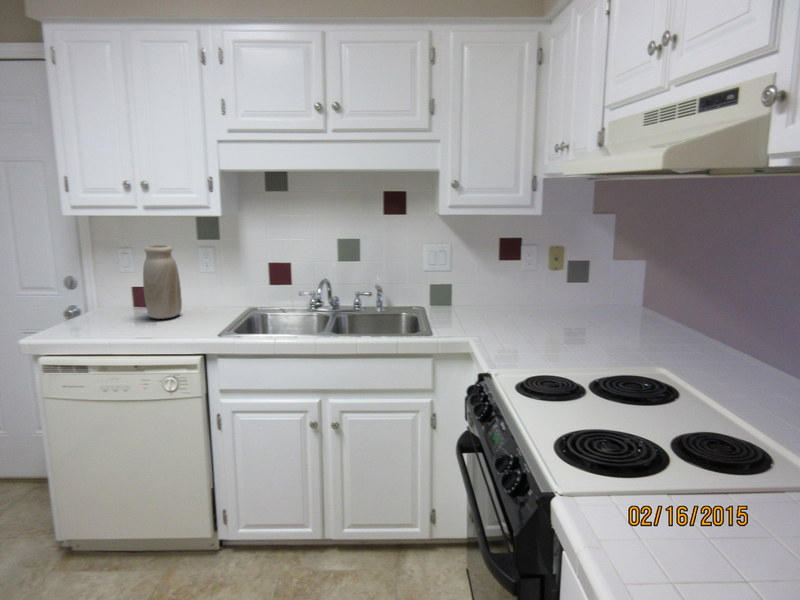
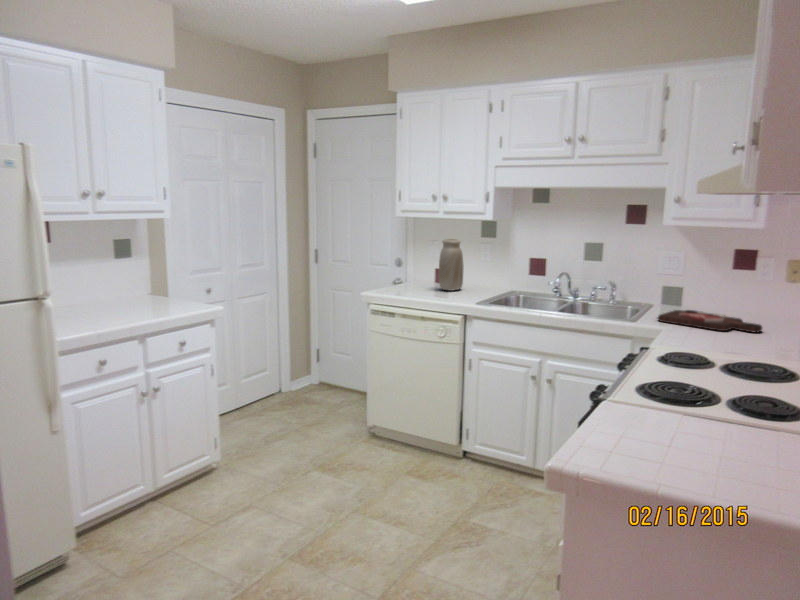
cutting board: none [449,310,557,333] -> present [658,310,762,333]

